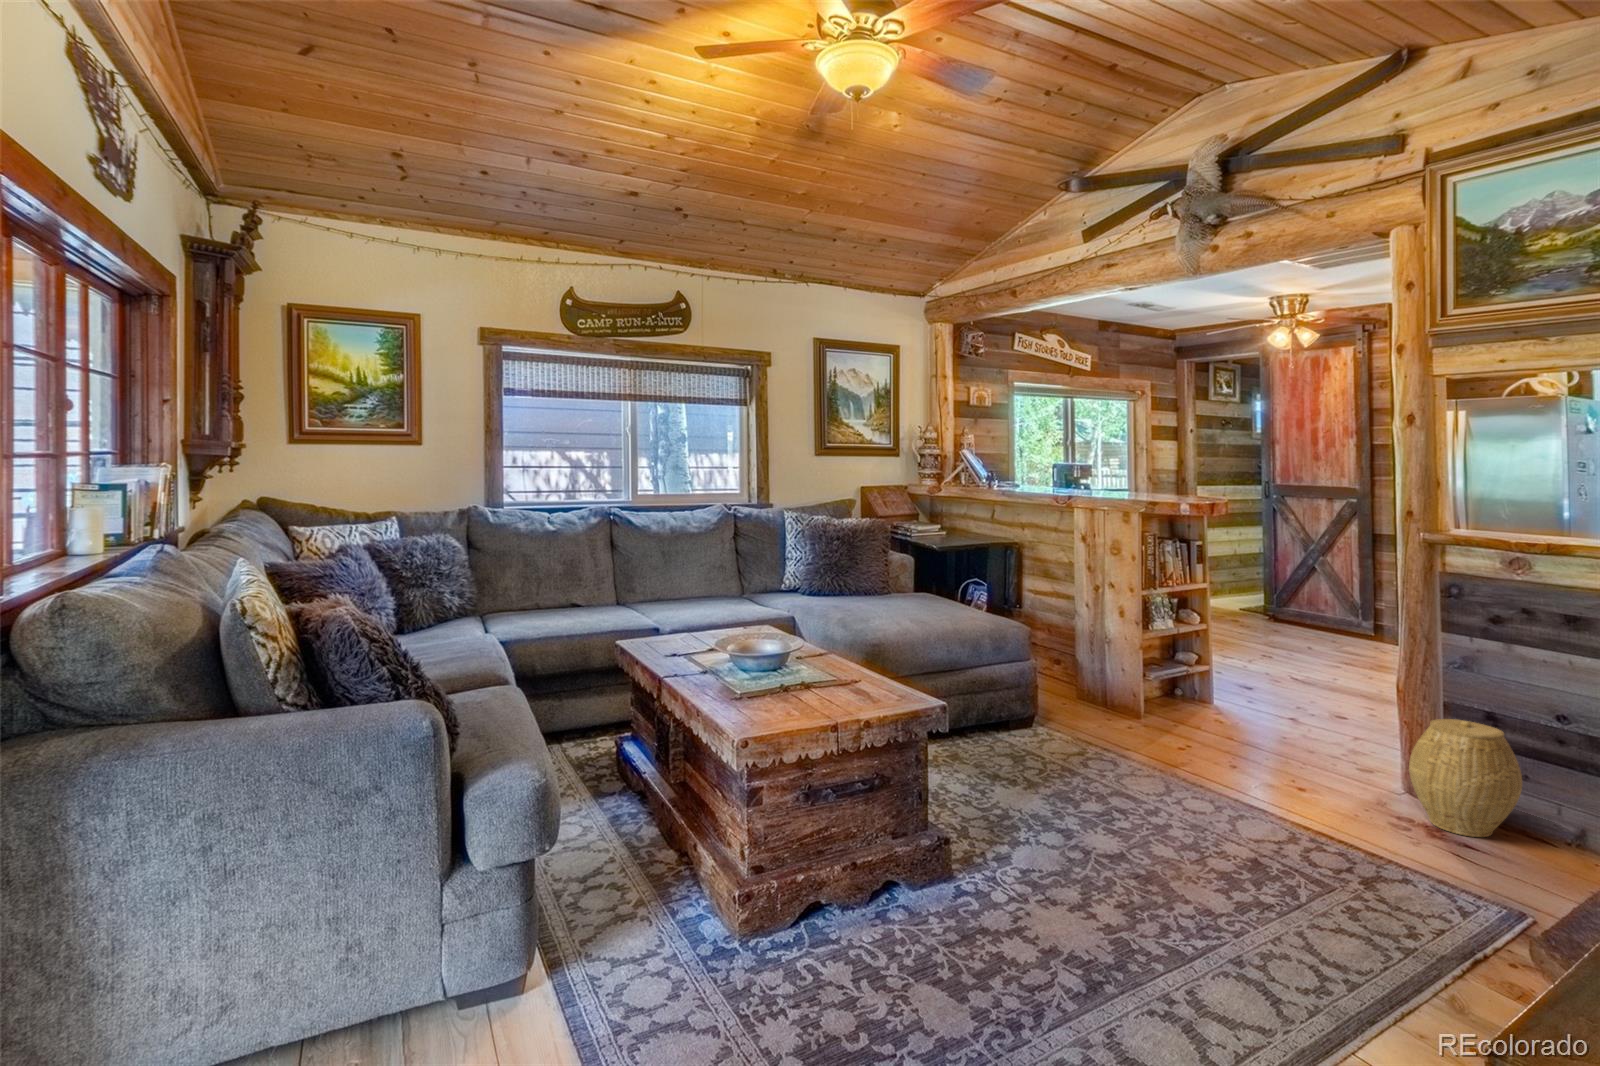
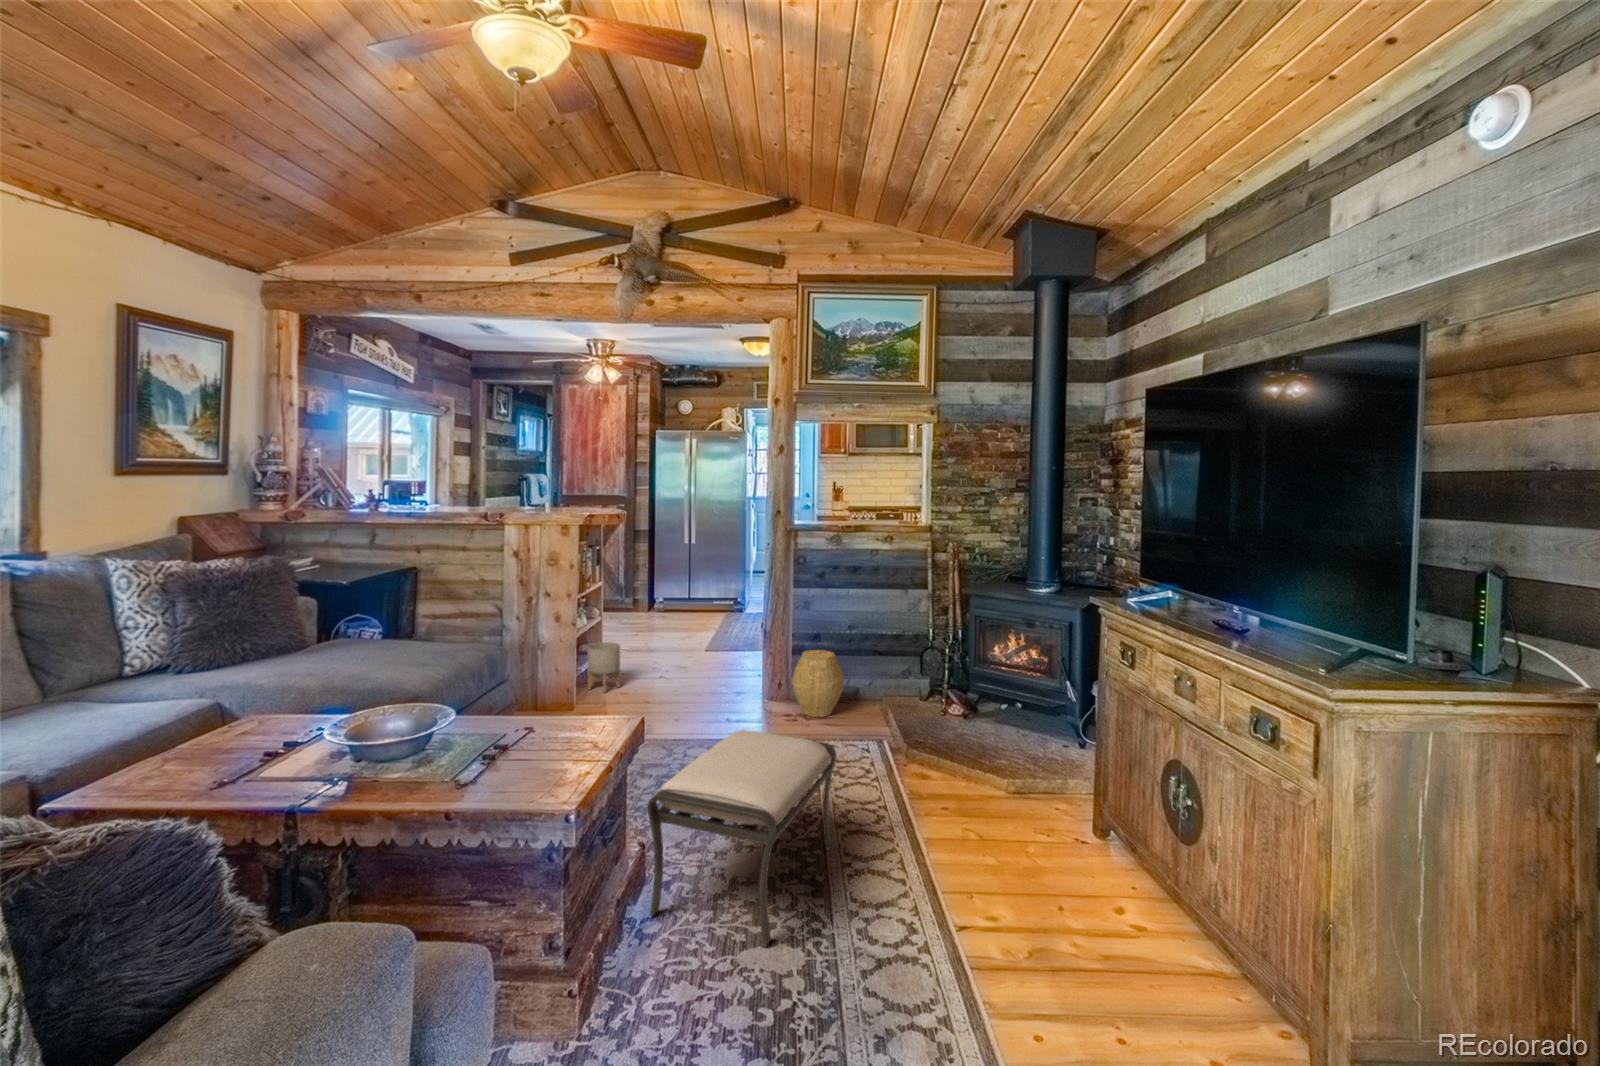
planter: none [1155,653,1199,714] -> present [588,642,620,693]
ottoman: none [902,754,1206,994] -> present [647,730,837,946]

